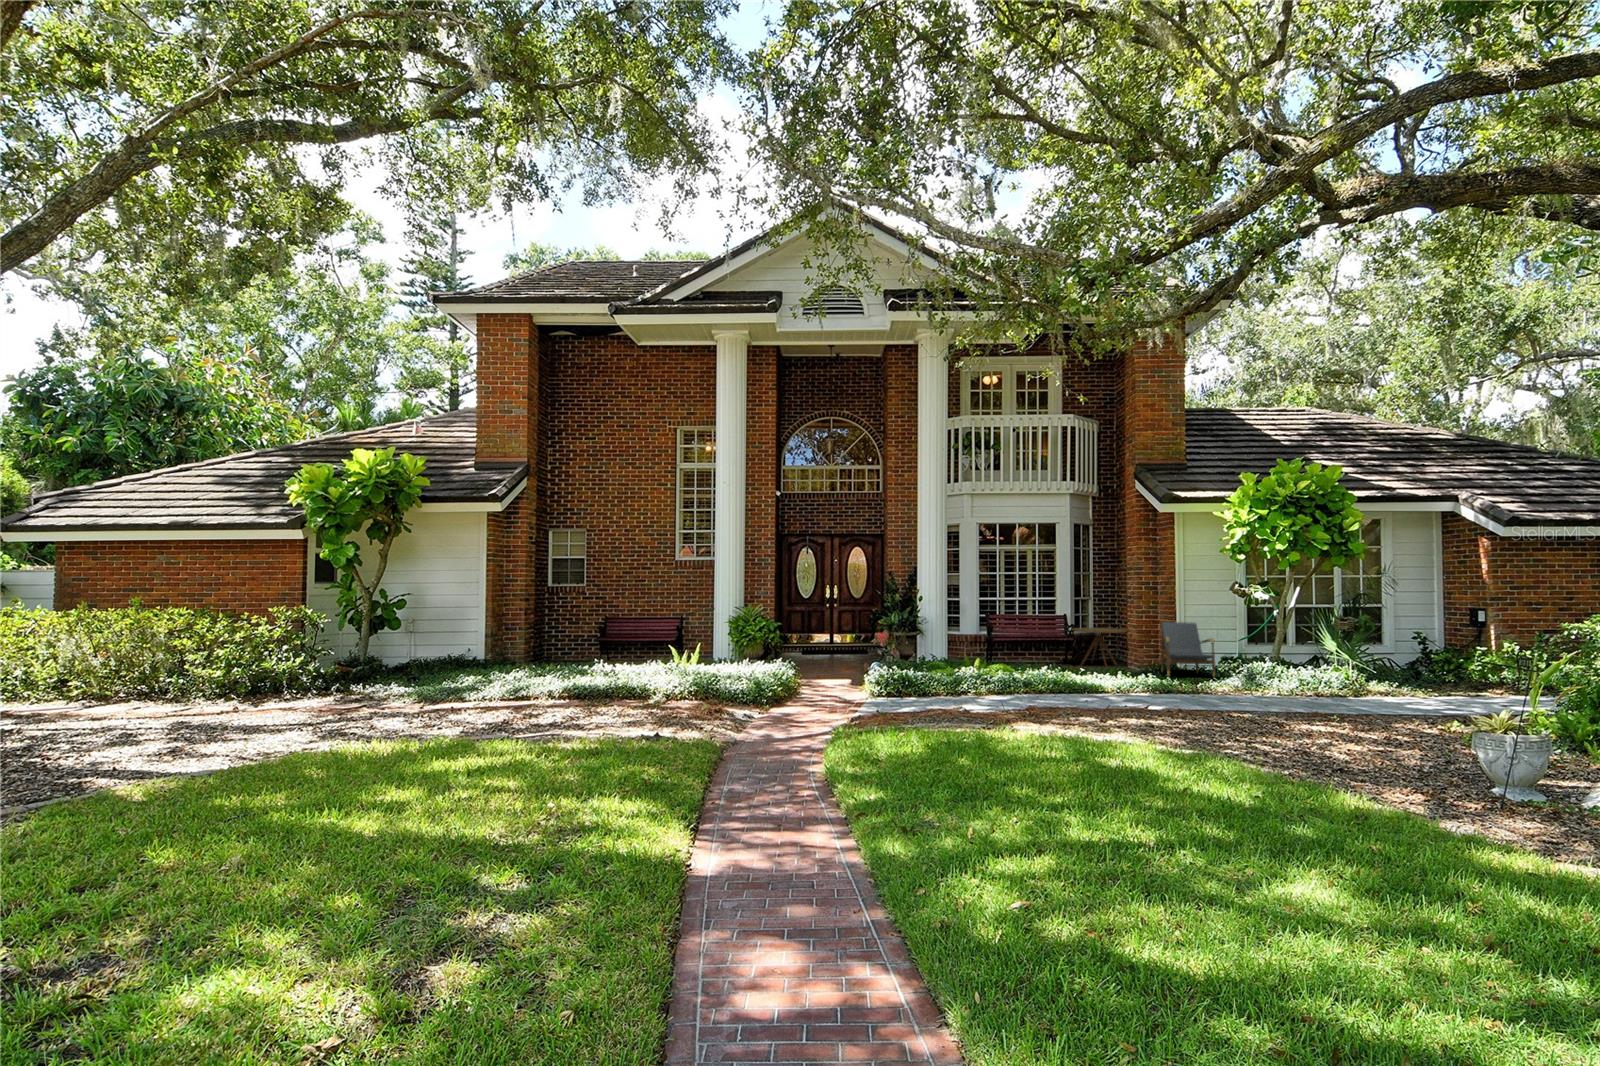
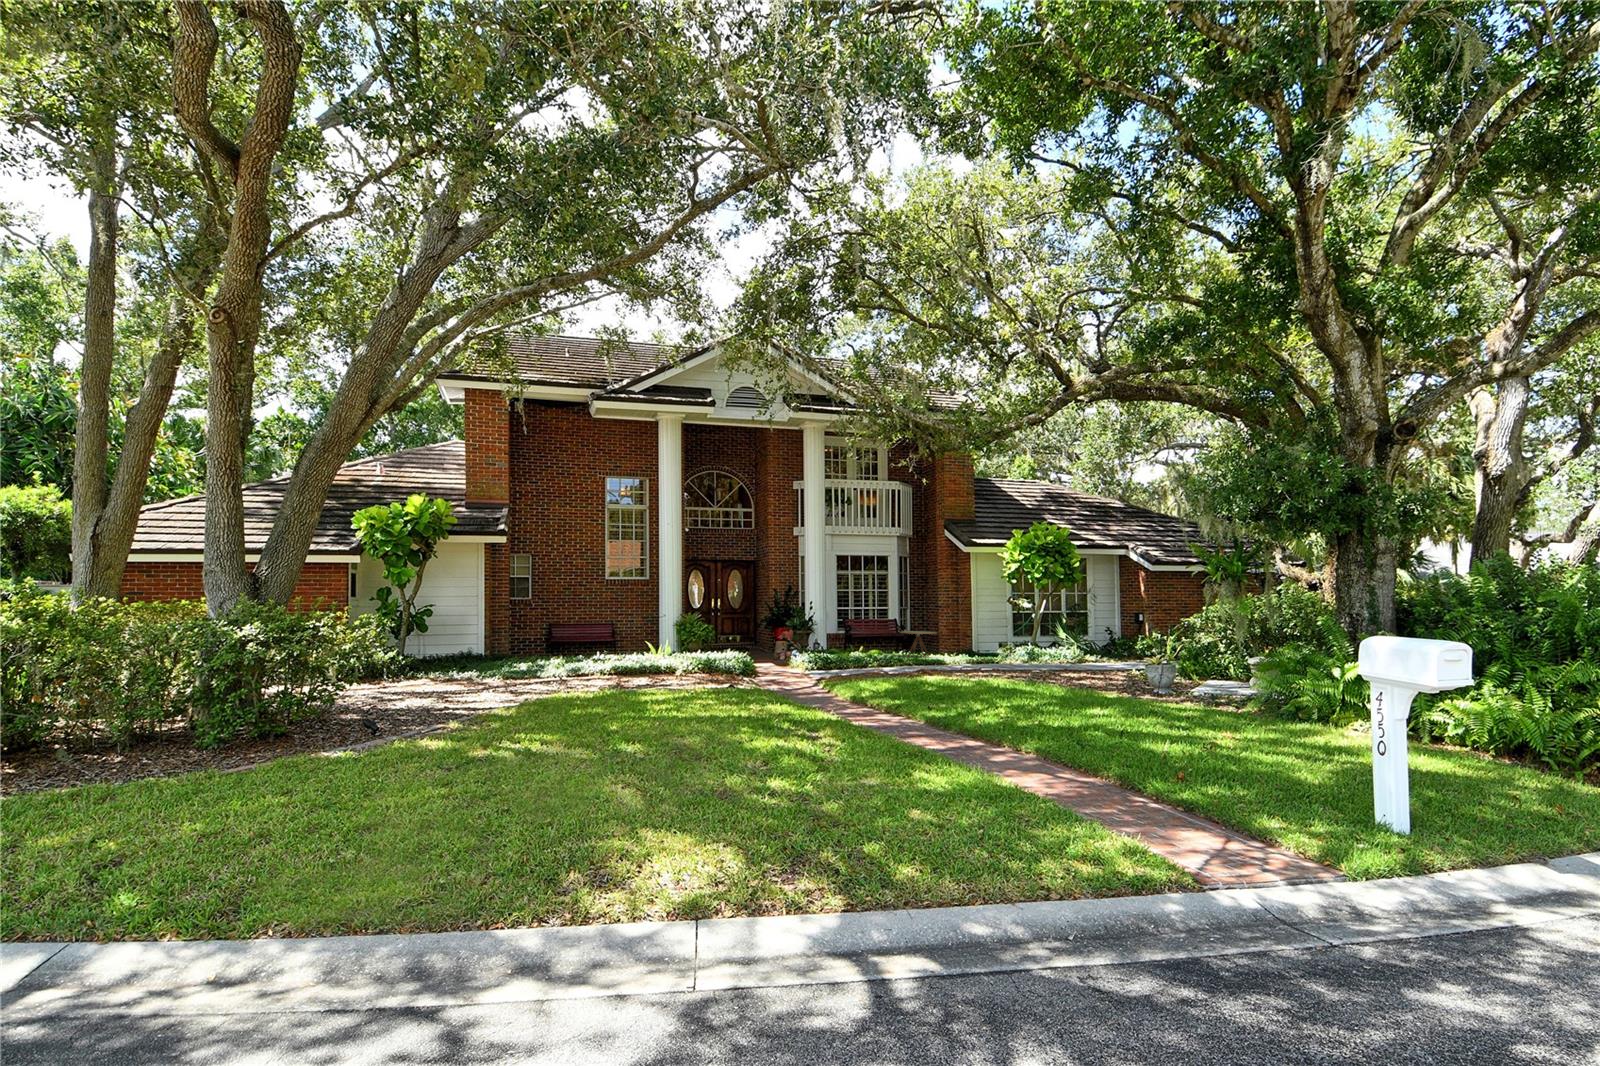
lounge chair: present [1161,622,1215,677] -> none [961,626,996,661]

